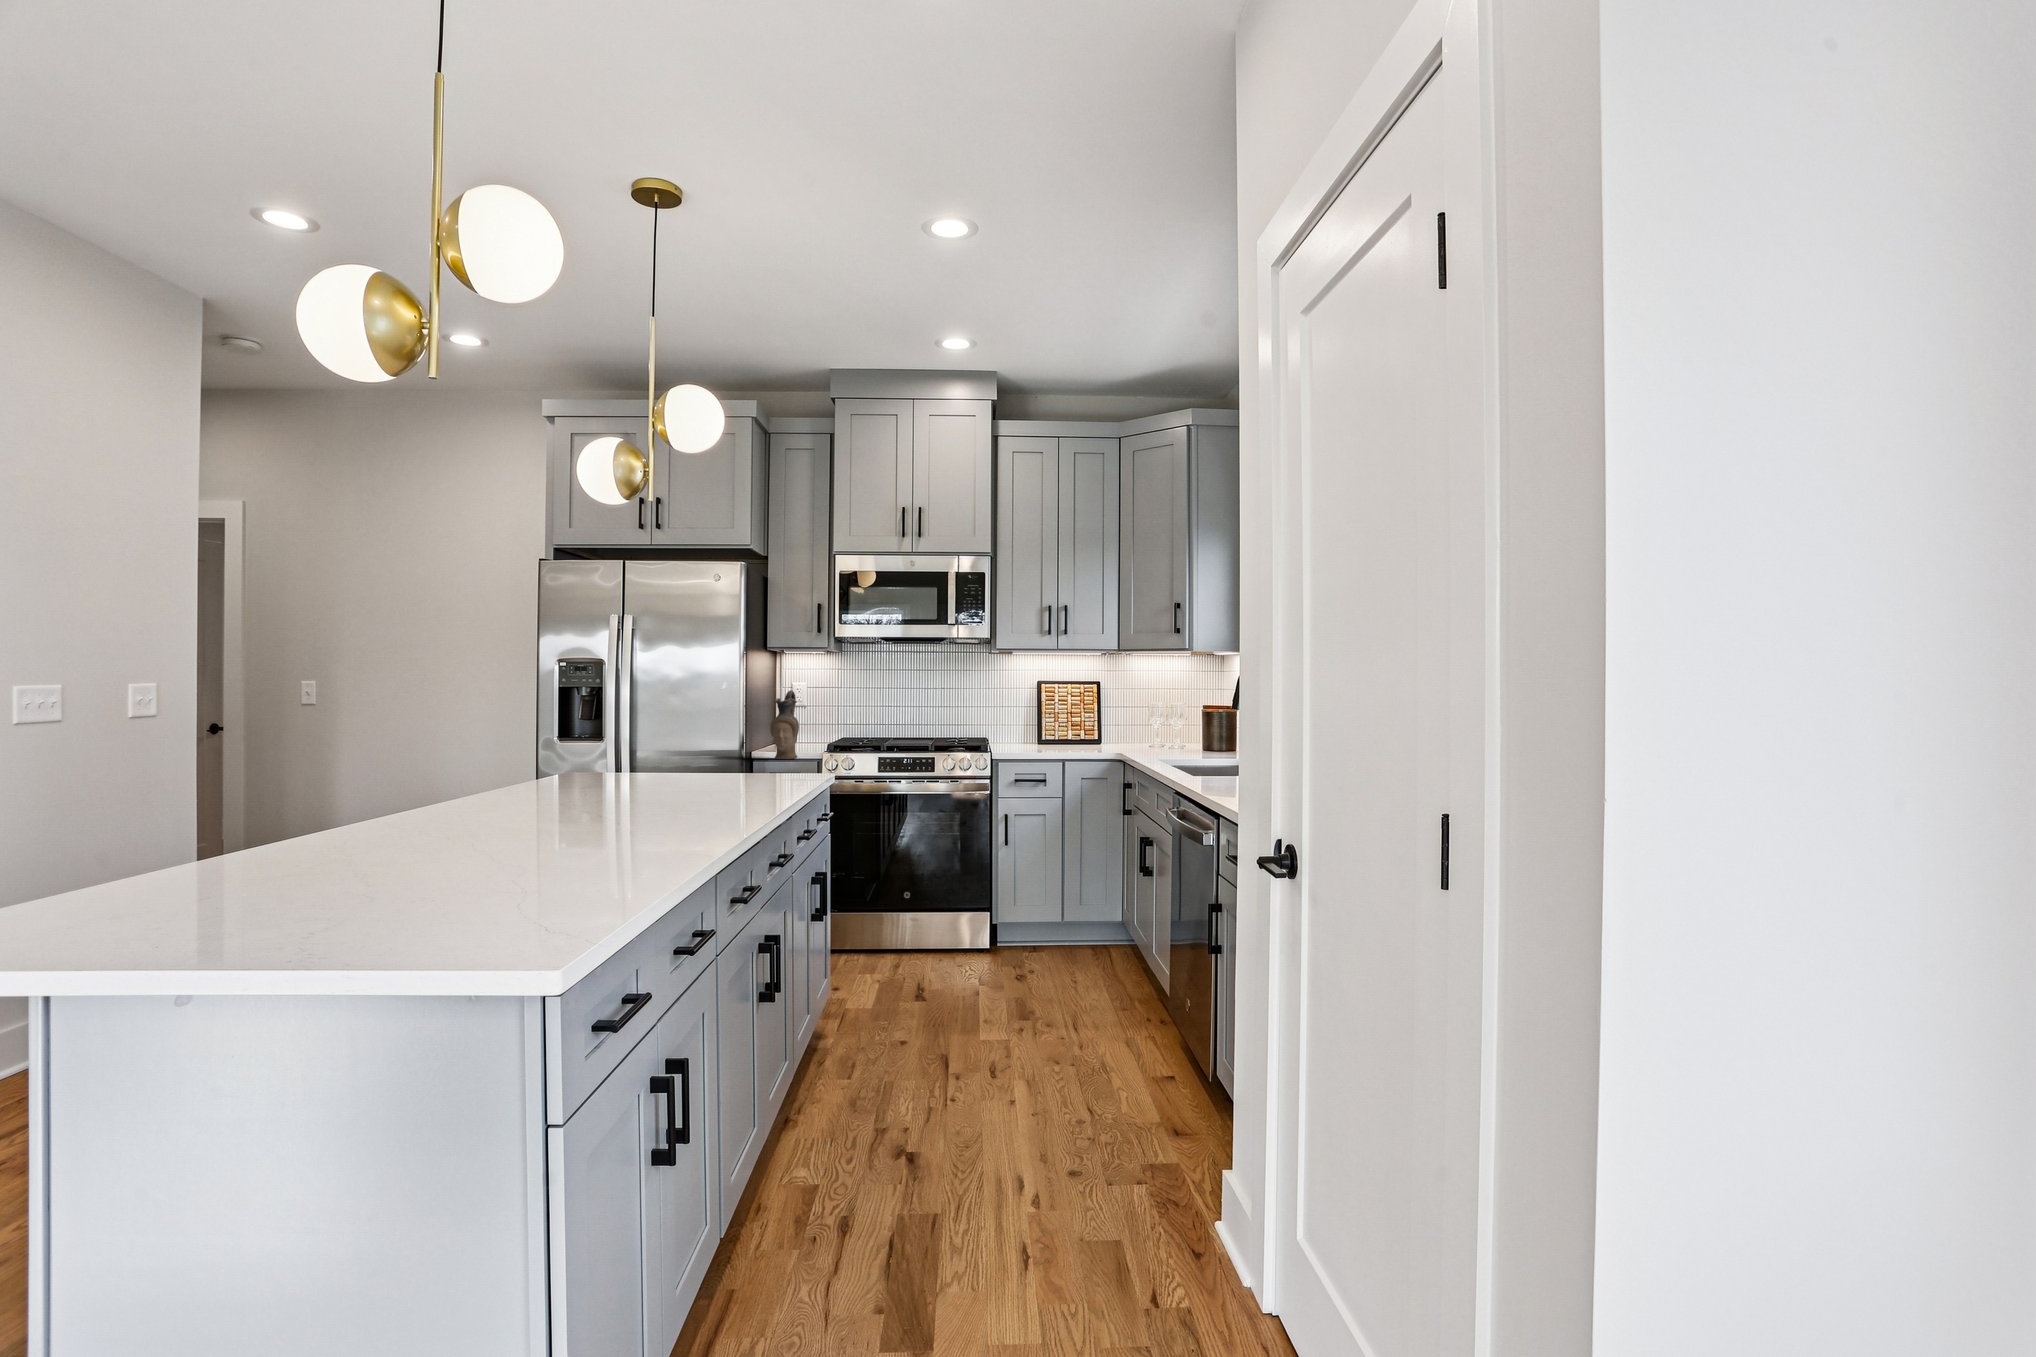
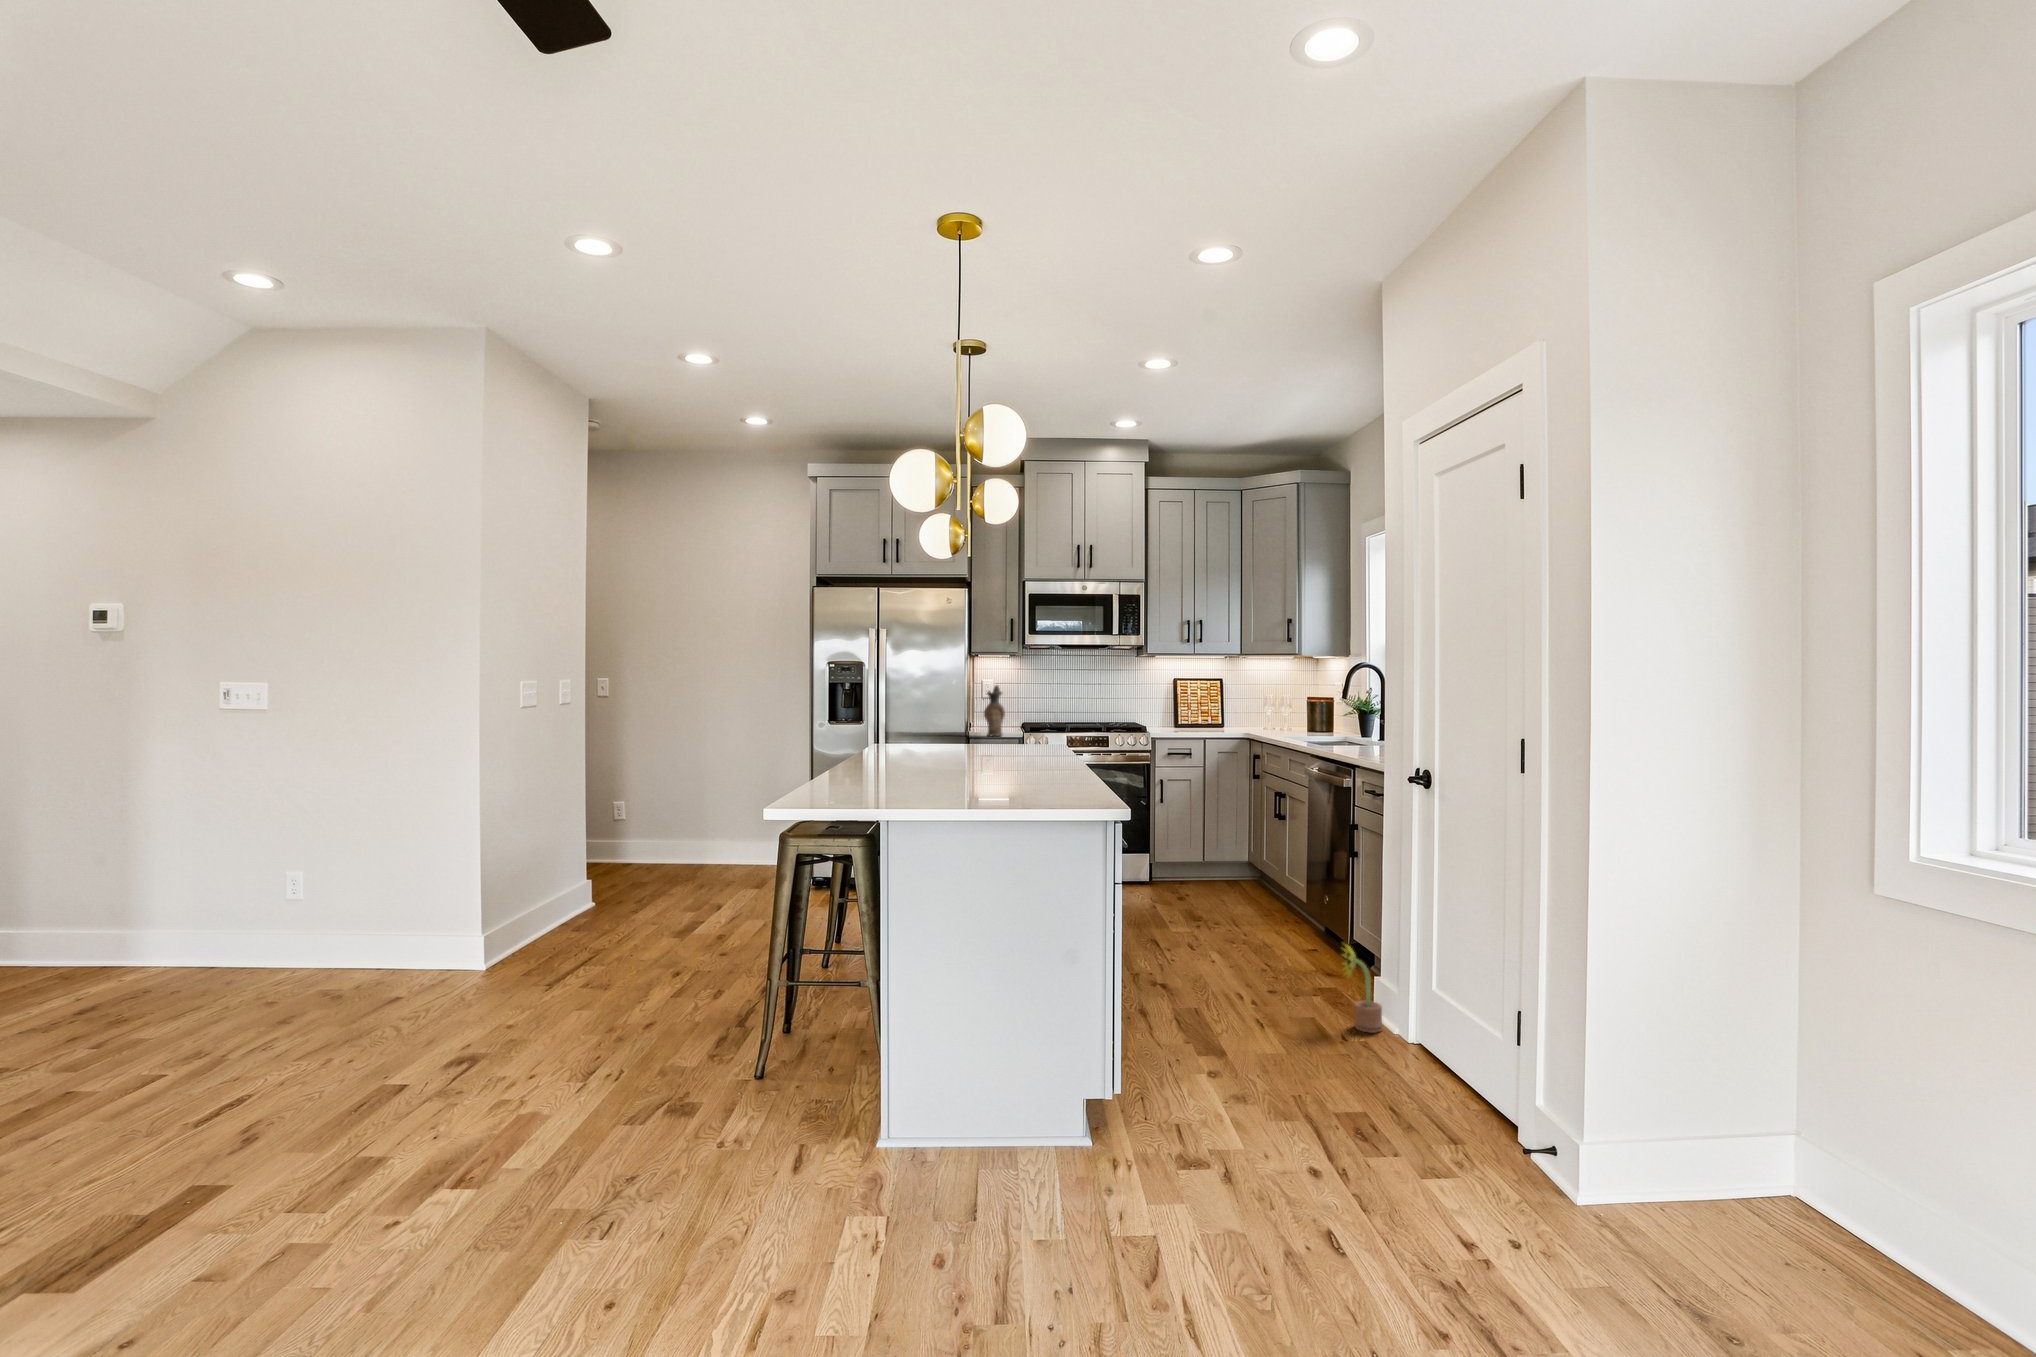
decorative plant: none [1162,1124,1224,1283] -> present [1342,944,1382,1033]

